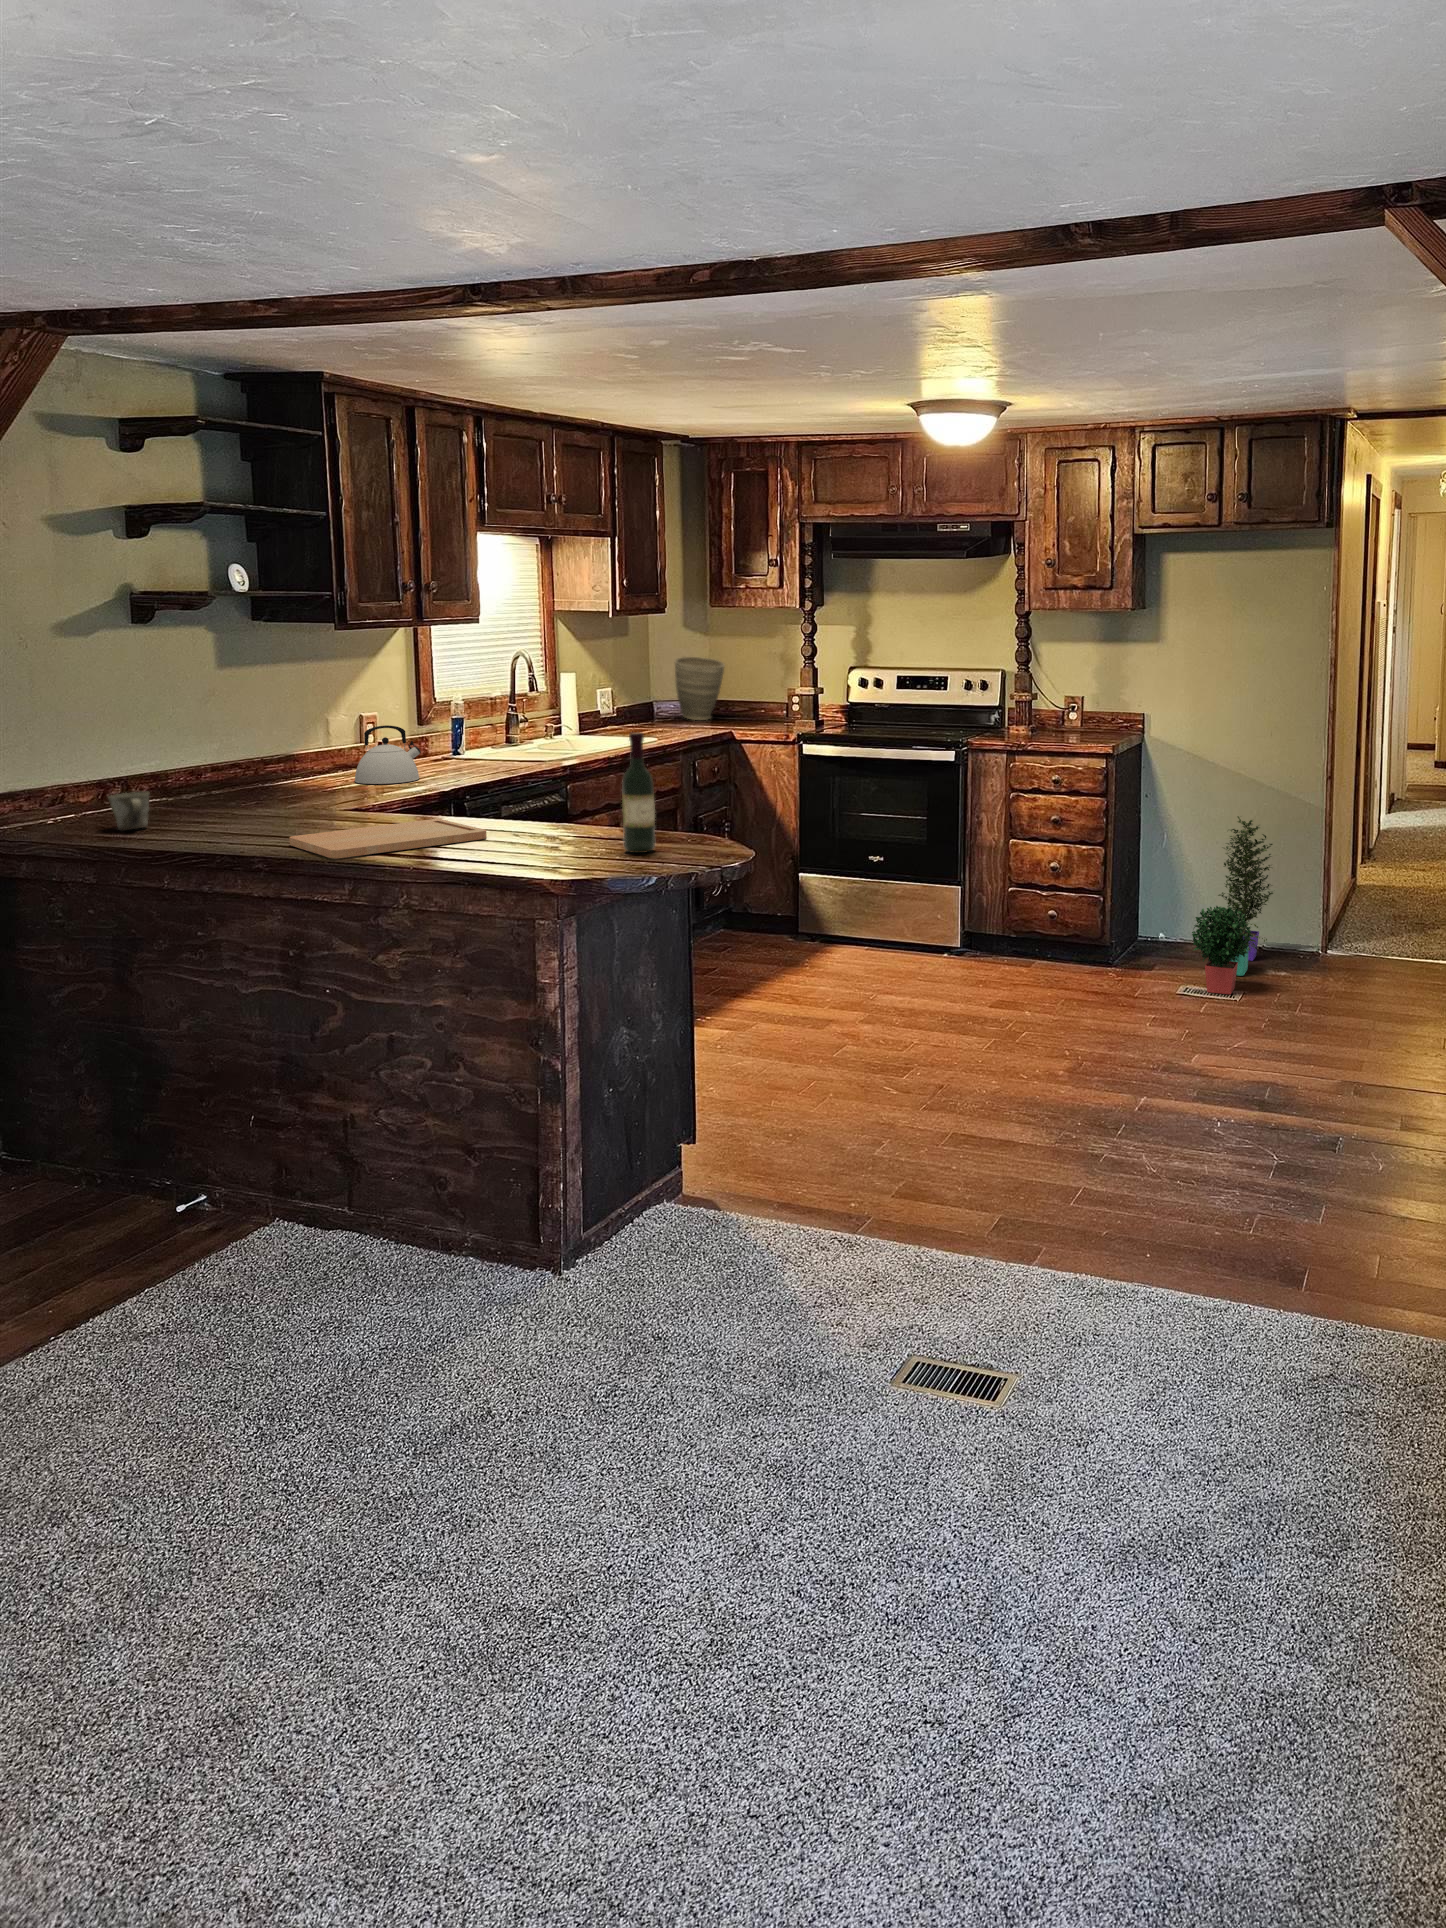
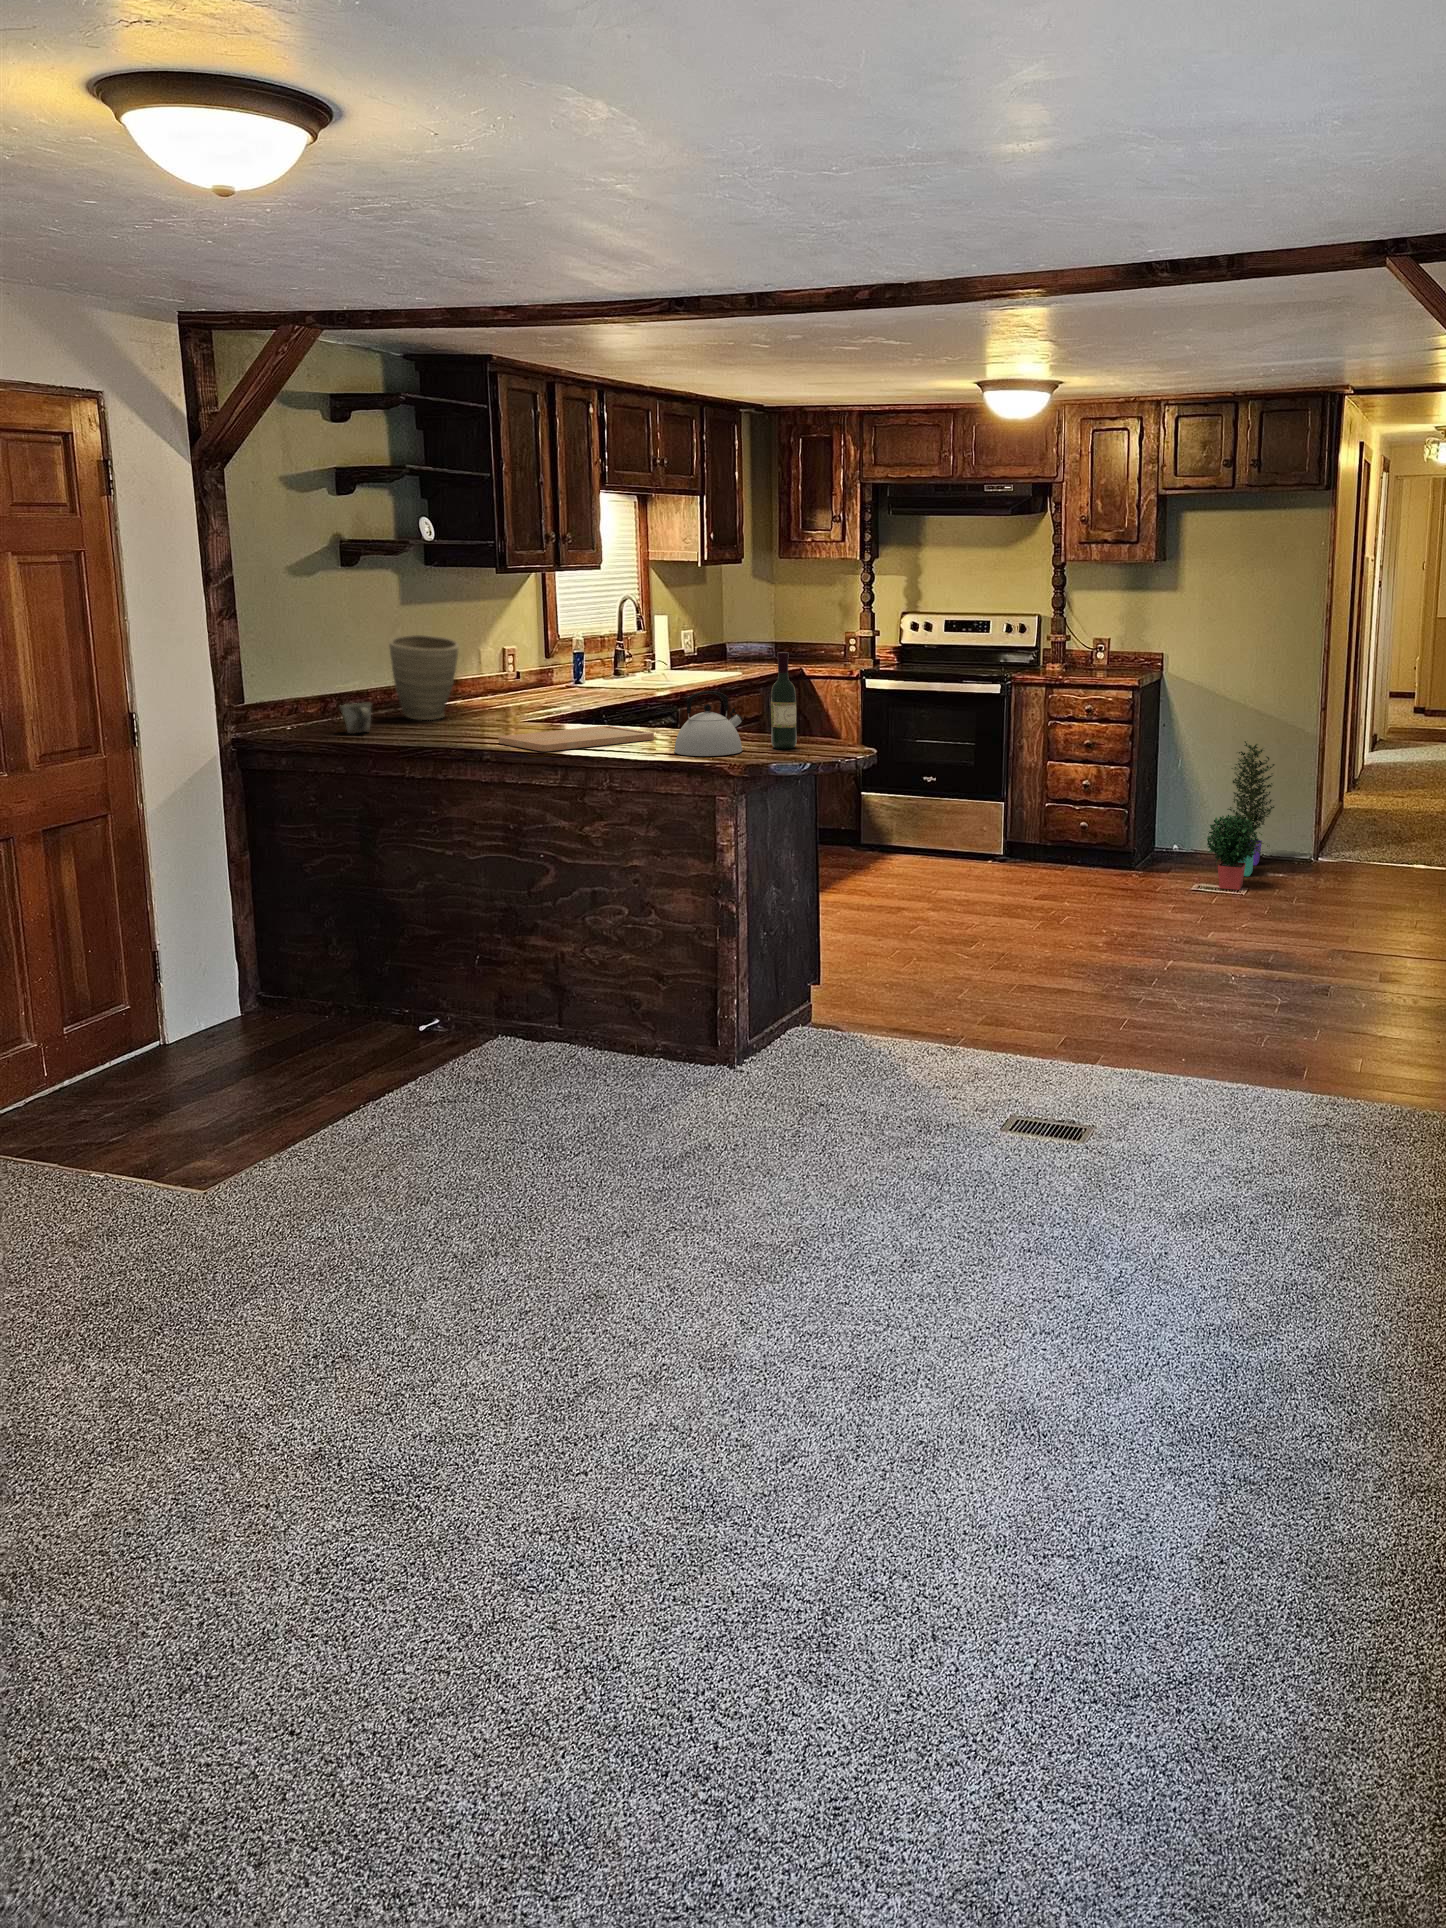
vase: present [675,657,725,720] -> present [389,635,459,720]
kettle: present [355,725,421,784] -> present [674,691,742,756]

